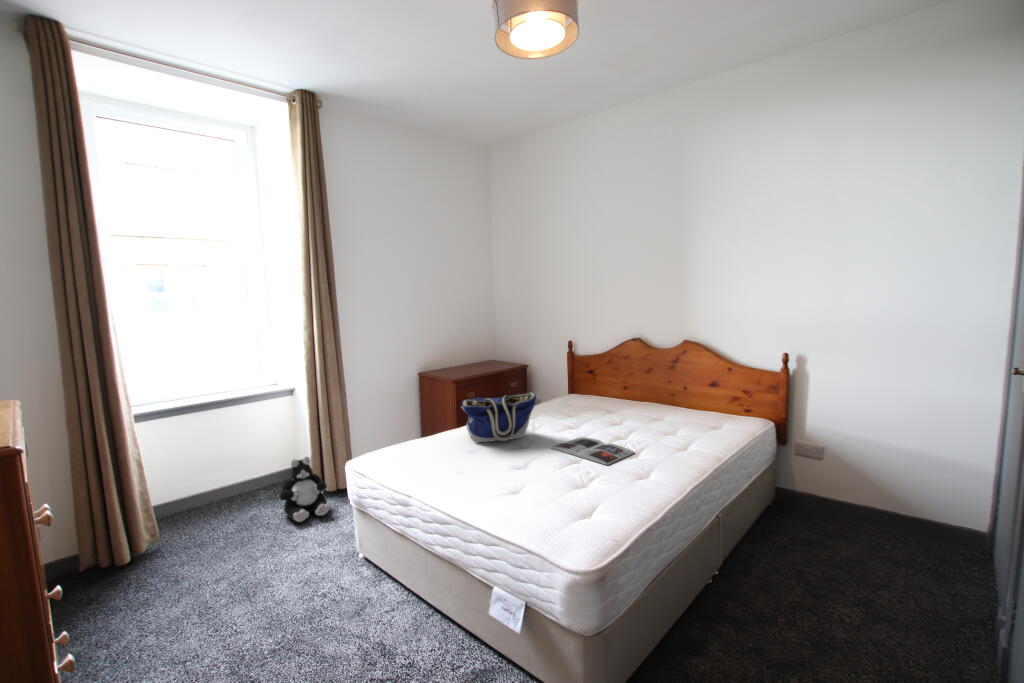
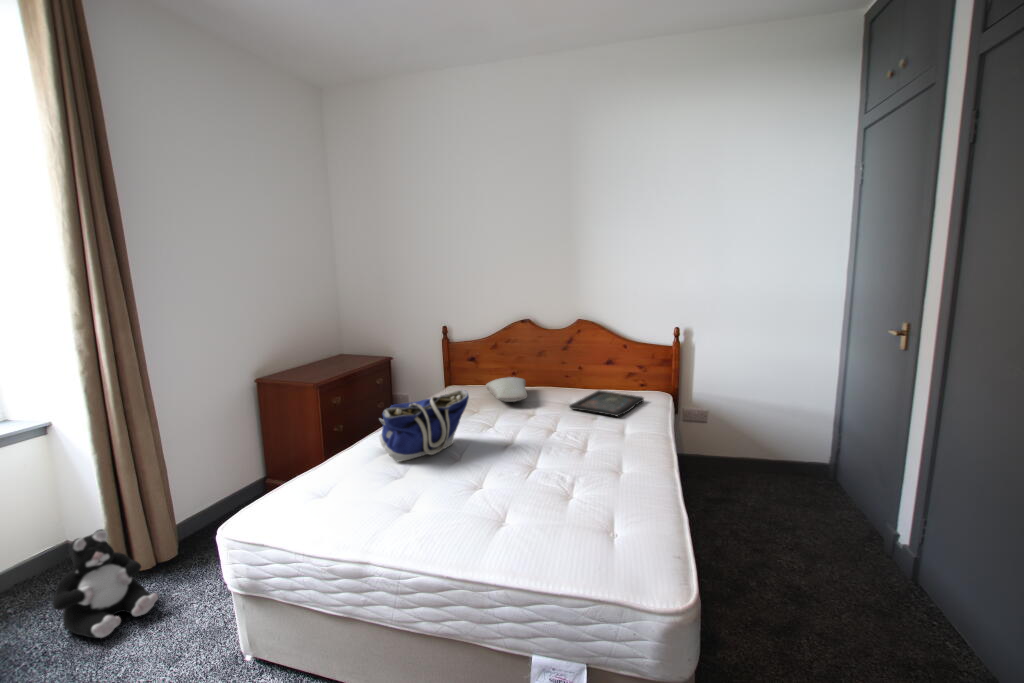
pillow: none [587,391,628,411] -> present [486,377,527,402]
tray: none [649,411,734,436] -> present [569,391,644,416]
magazine: present [551,437,634,465] -> none [496,434,589,464]

